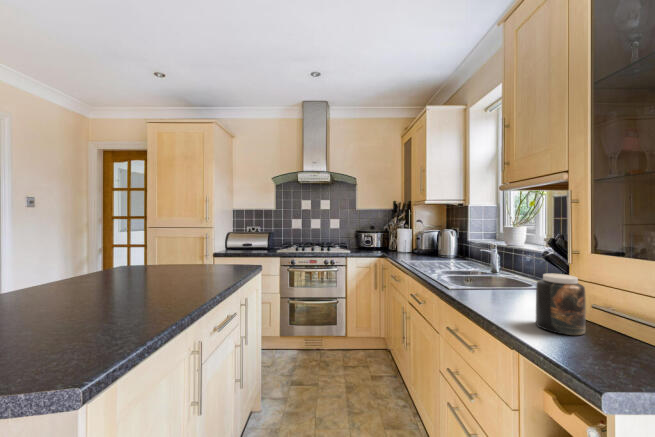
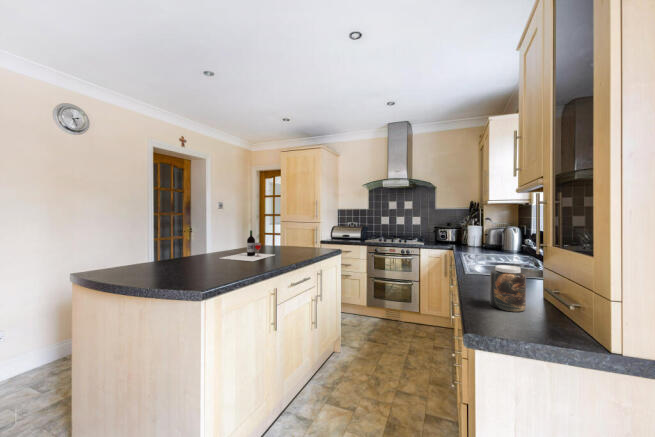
wine bottle: none [43,239,164,295] -> present [220,230,274,261]

